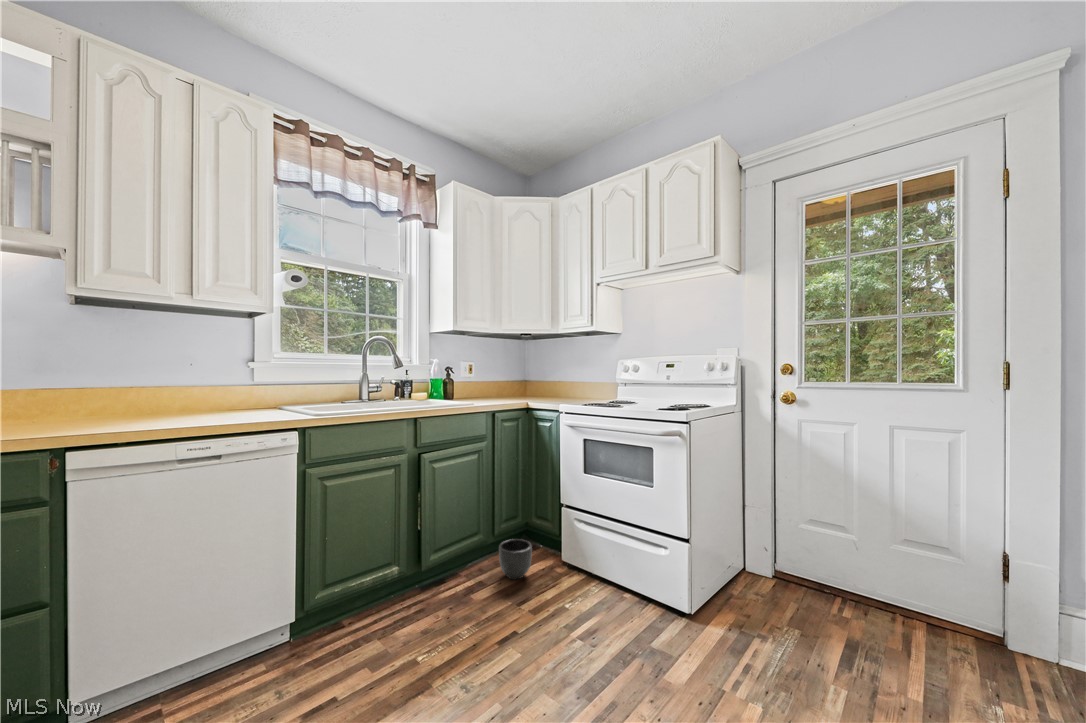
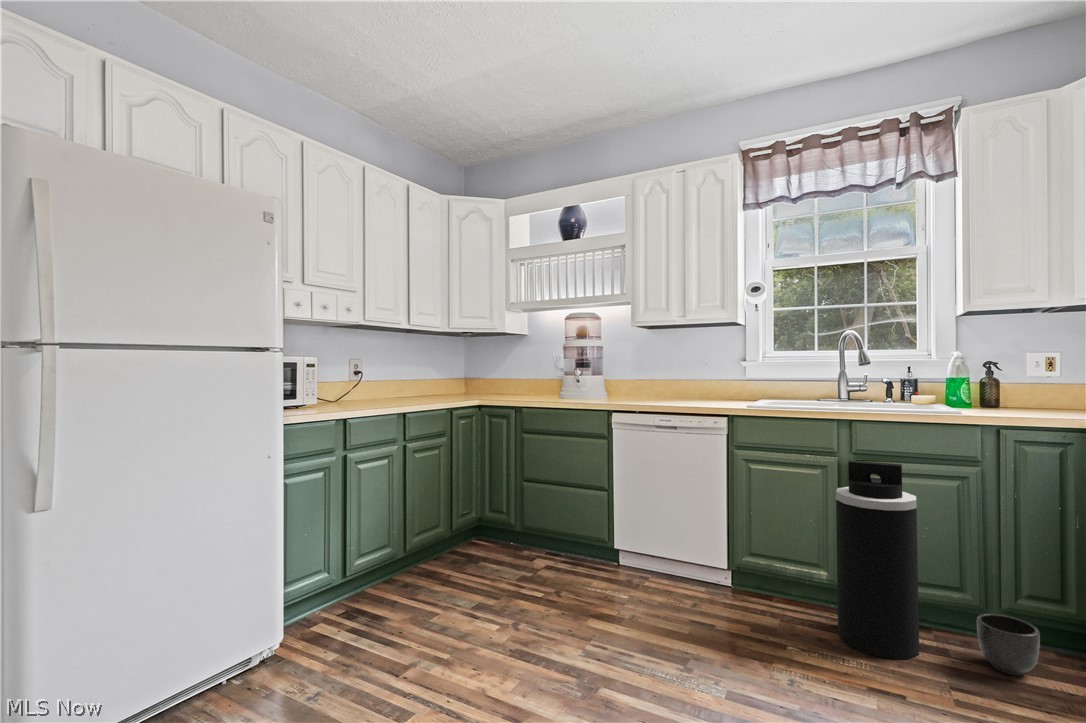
trash can: none [420,450,481,623] -> present [836,460,919,659]

